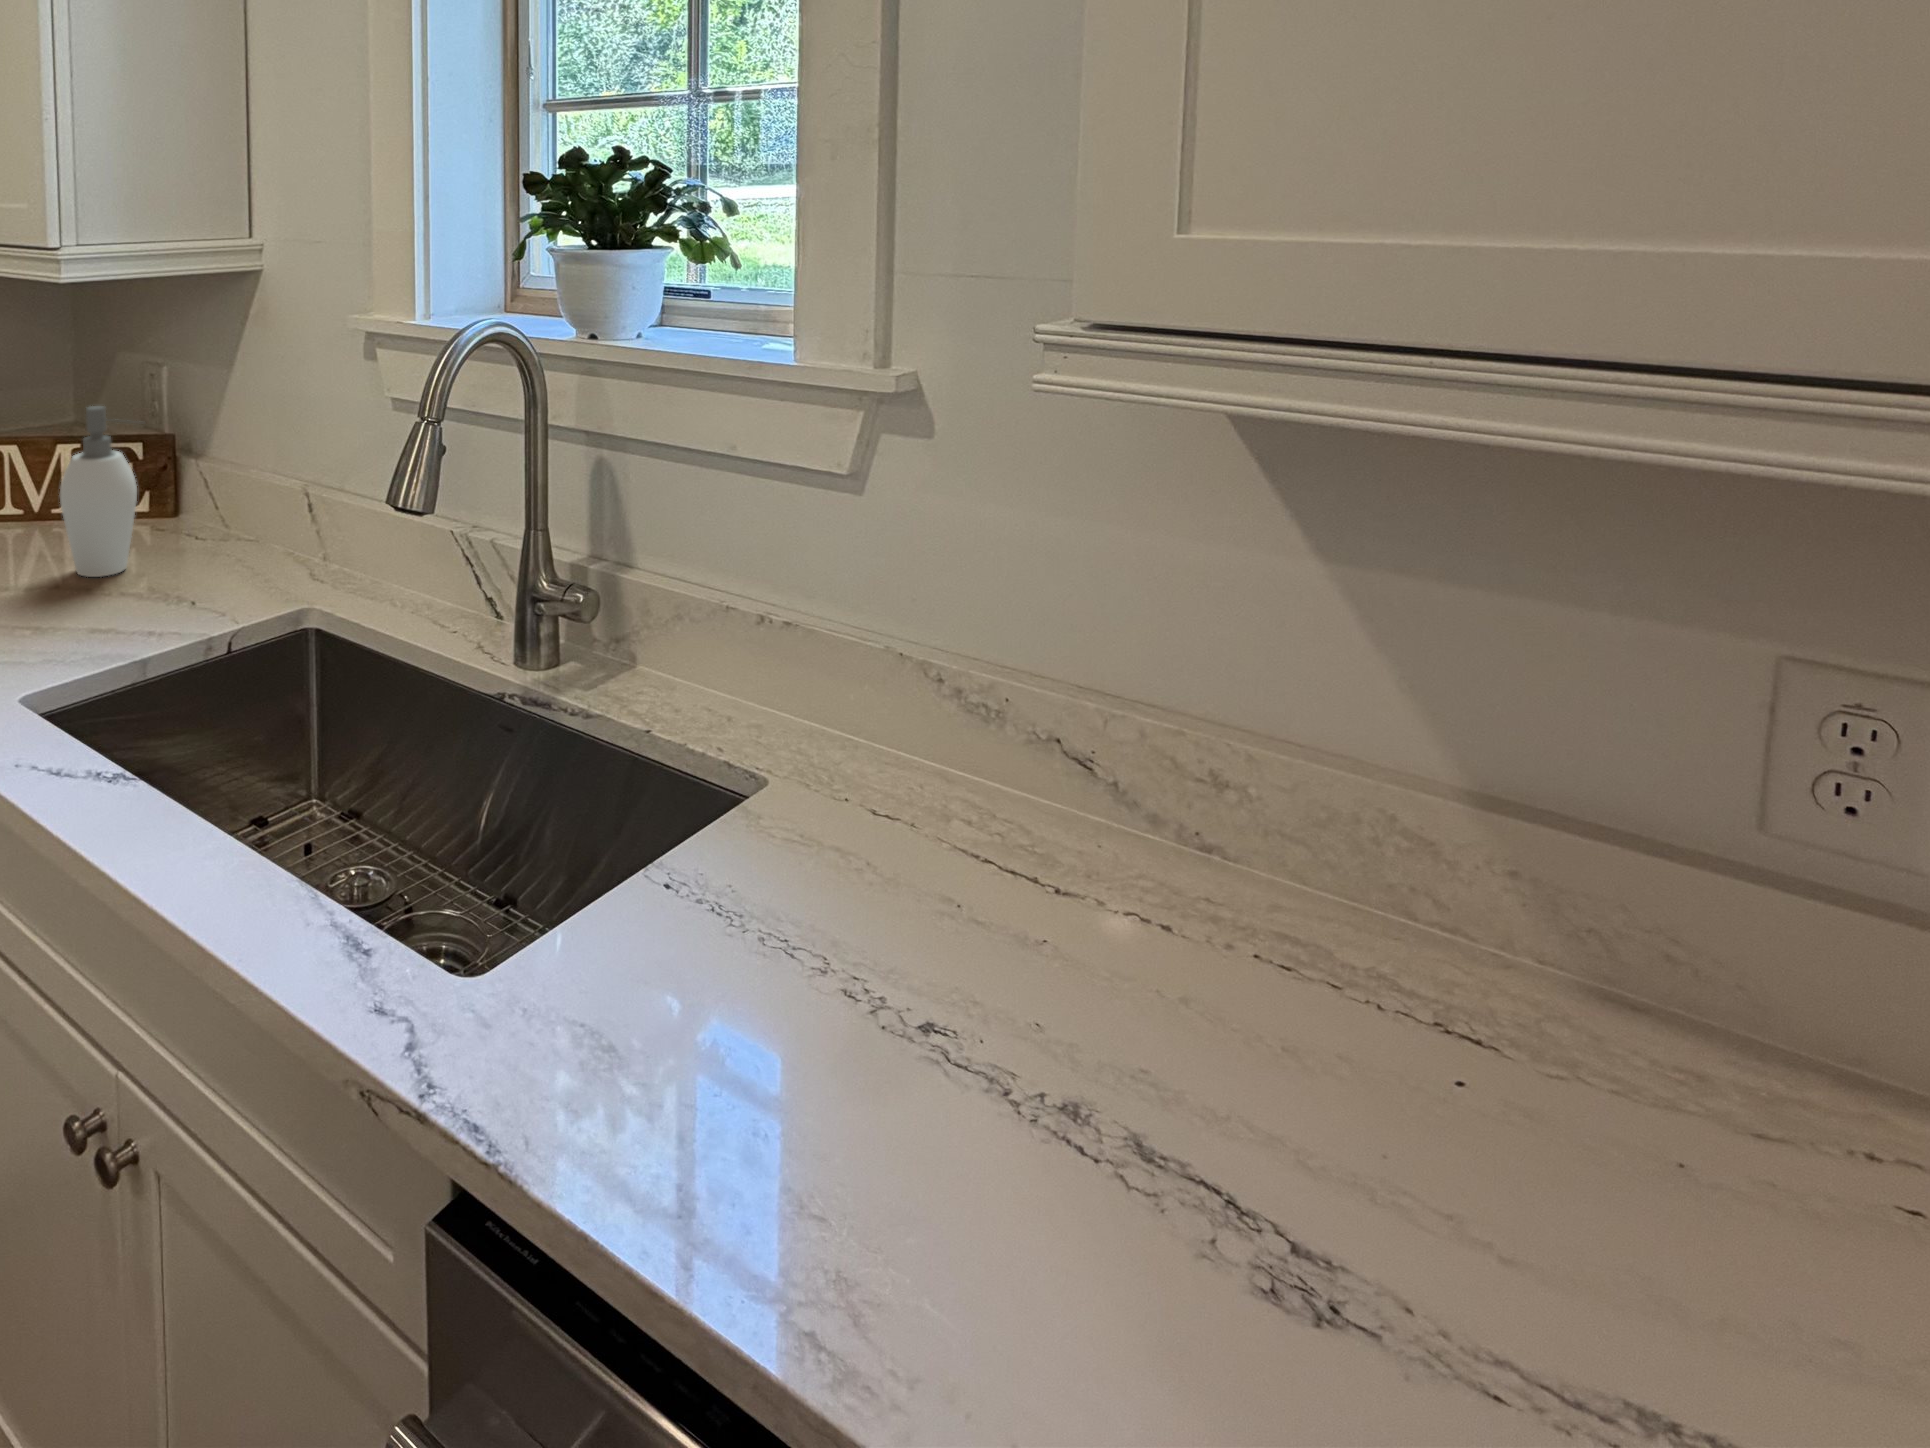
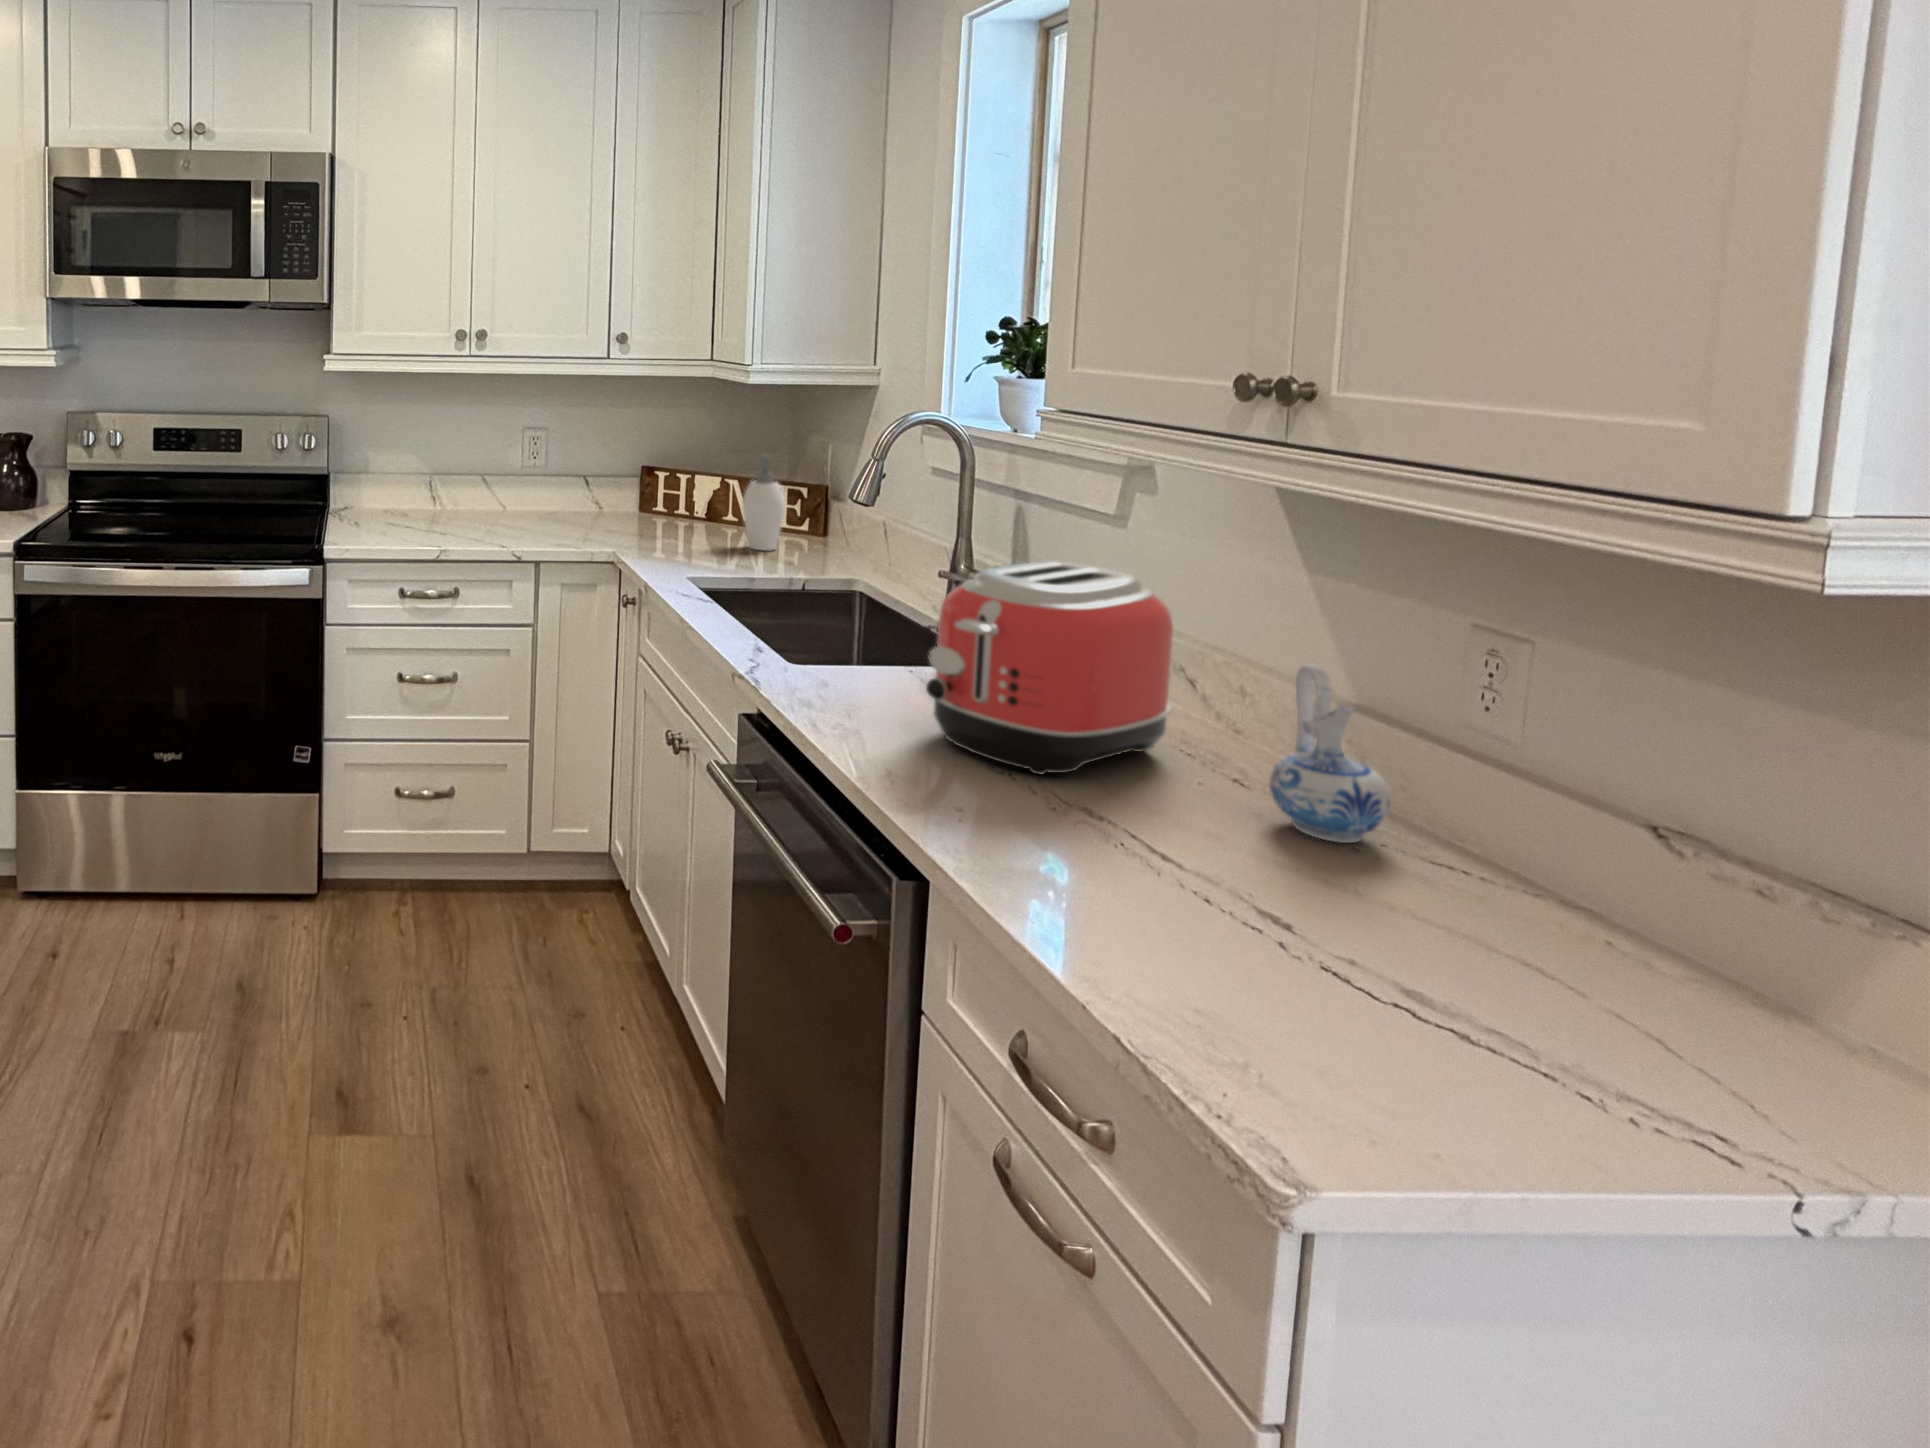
toaster: none [903,634,1357,1232] -> present [926,561,1173,774]
ceramic pitcher: none [1575,804,1839,1176] -> present [1269,664,1390,843]

